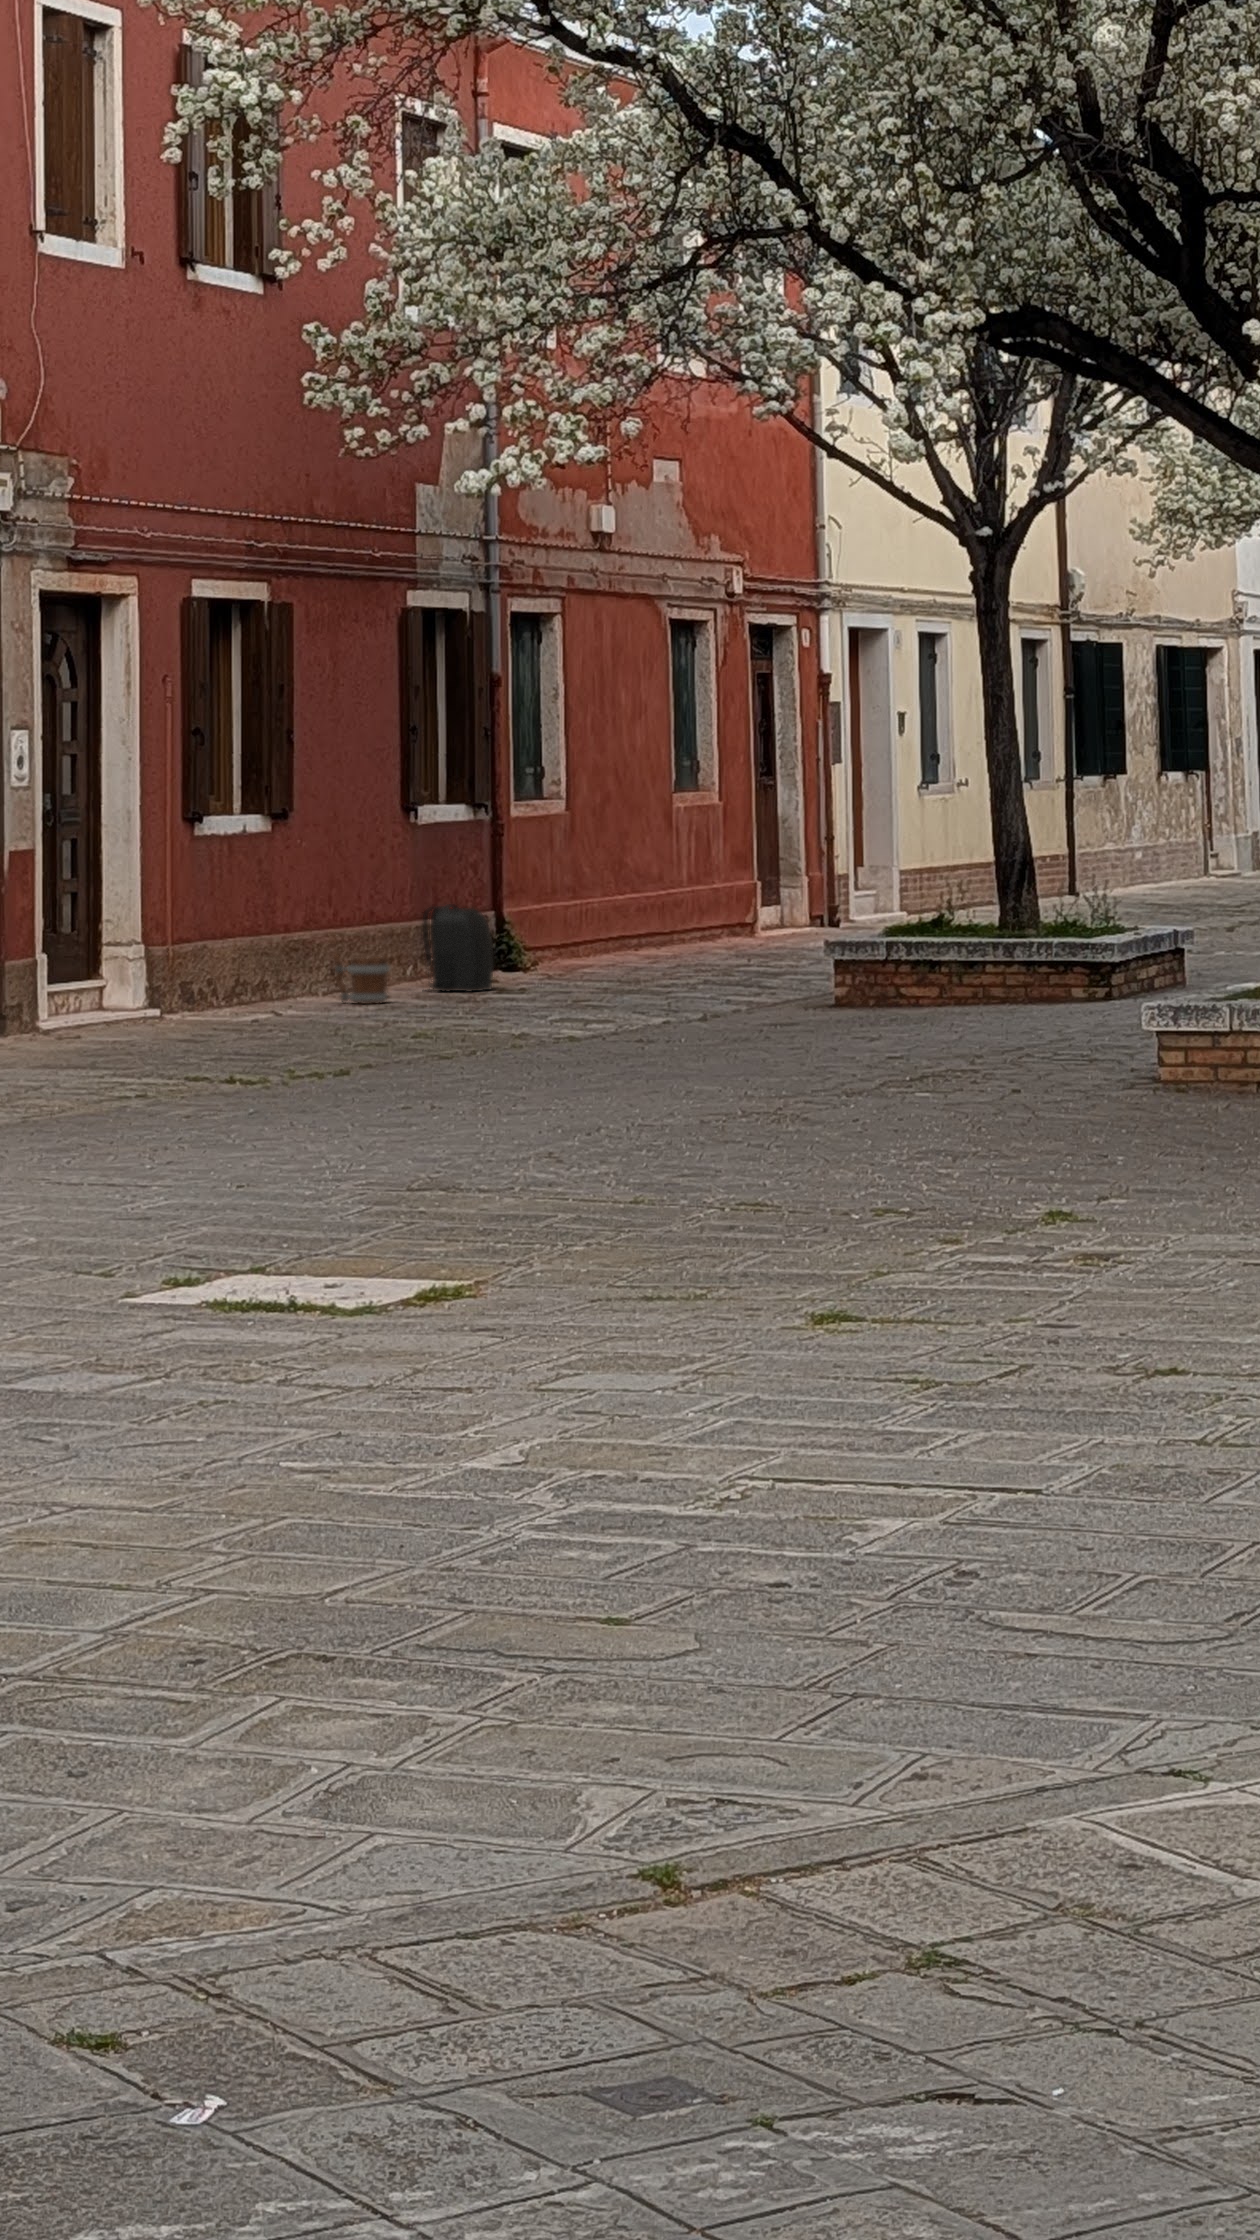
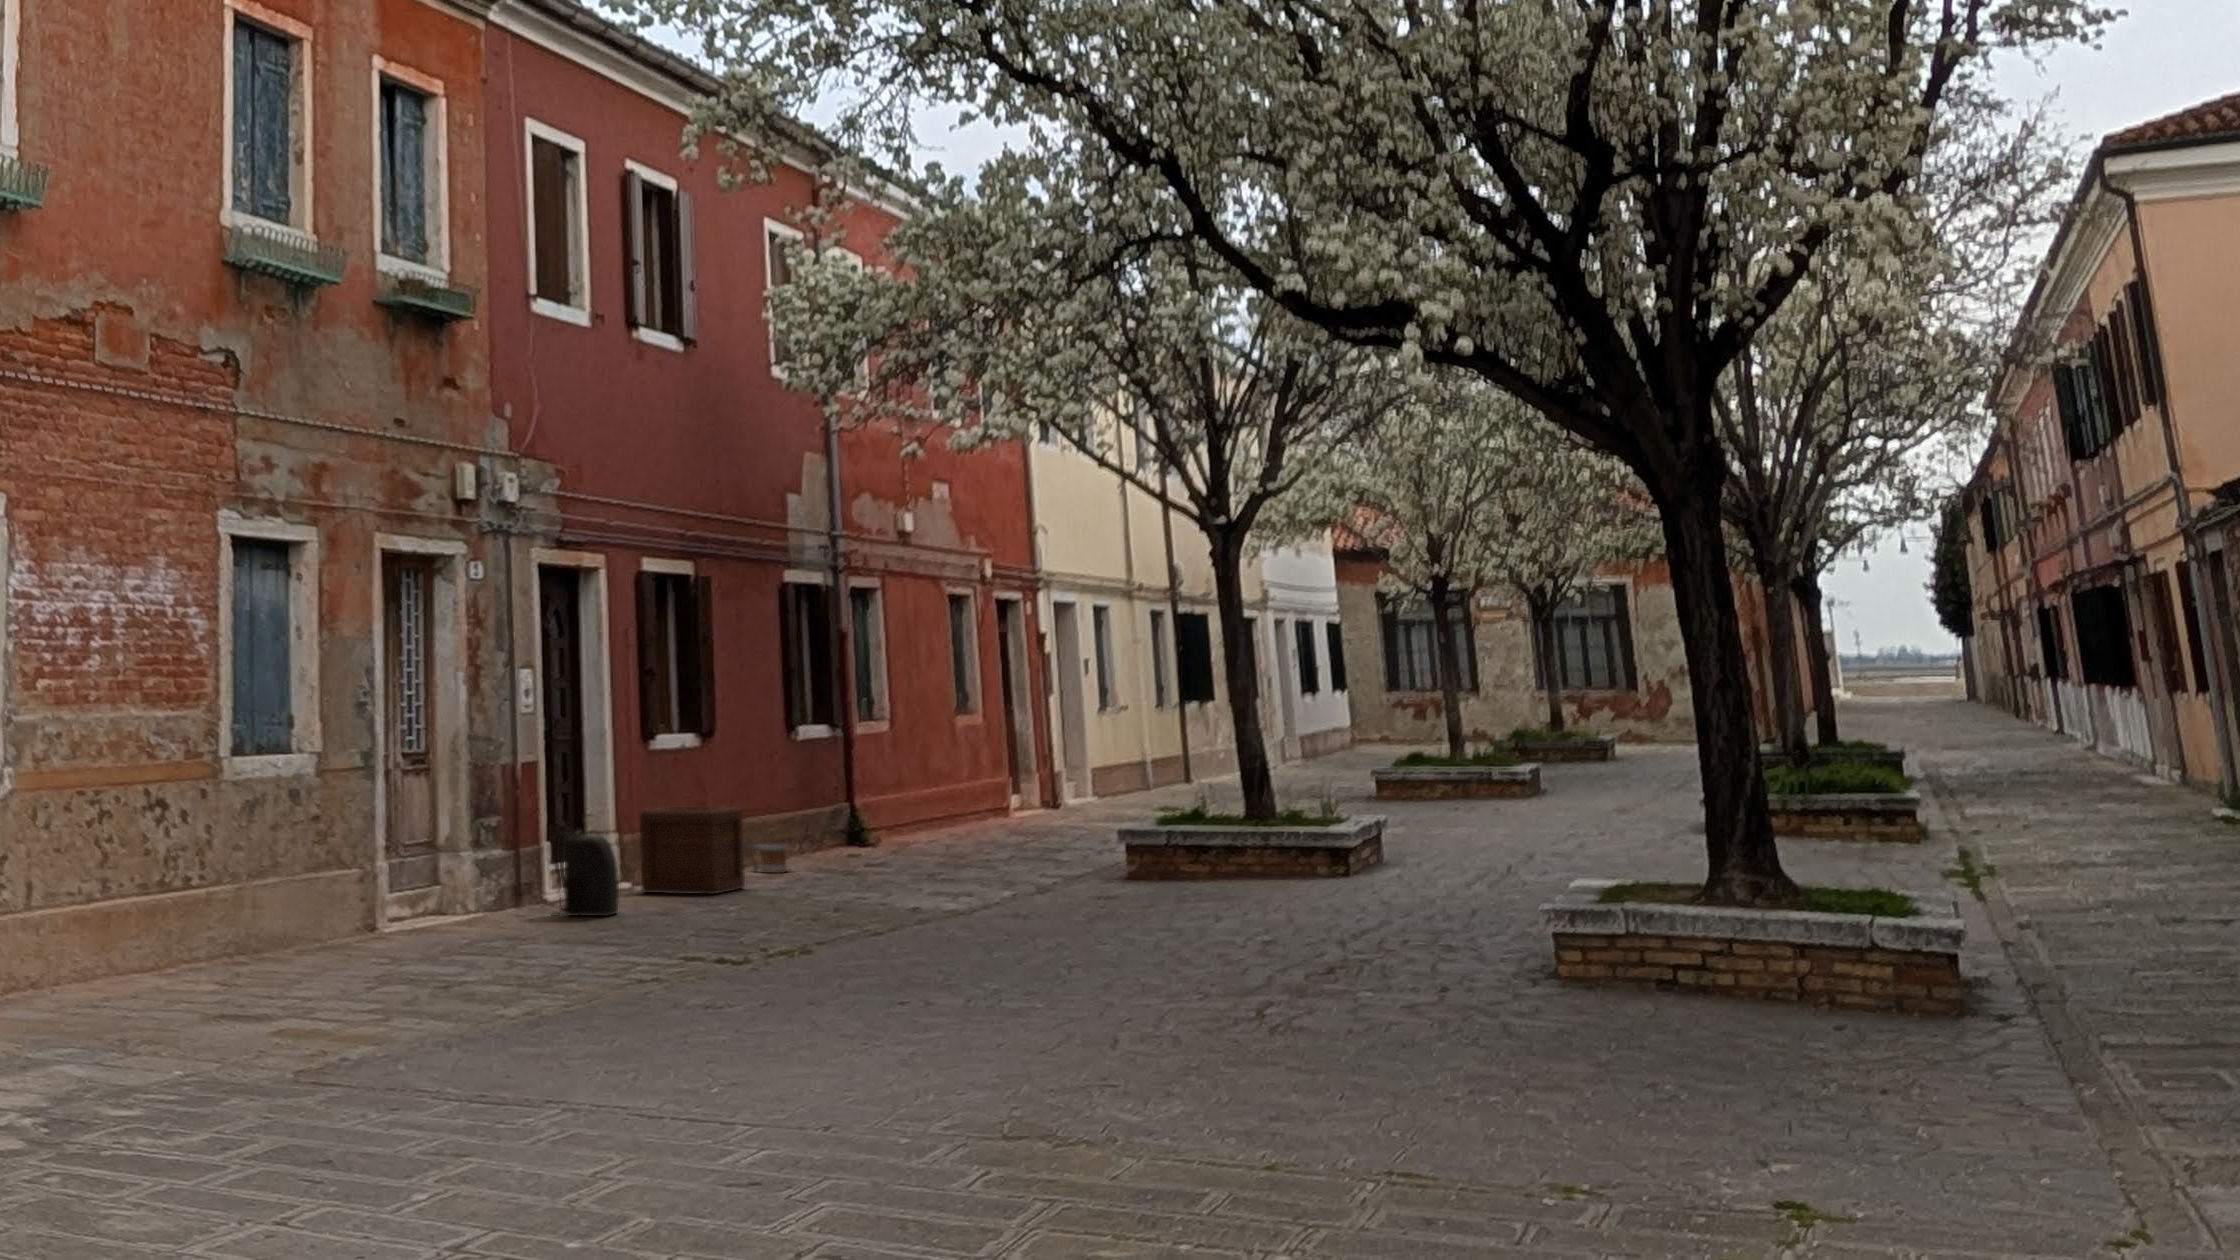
backpack: present [423,905,493,992] -> present [554,831,619,916]
wooden crate: none [175,914,317,1026] -> present [640,807,745,894]

